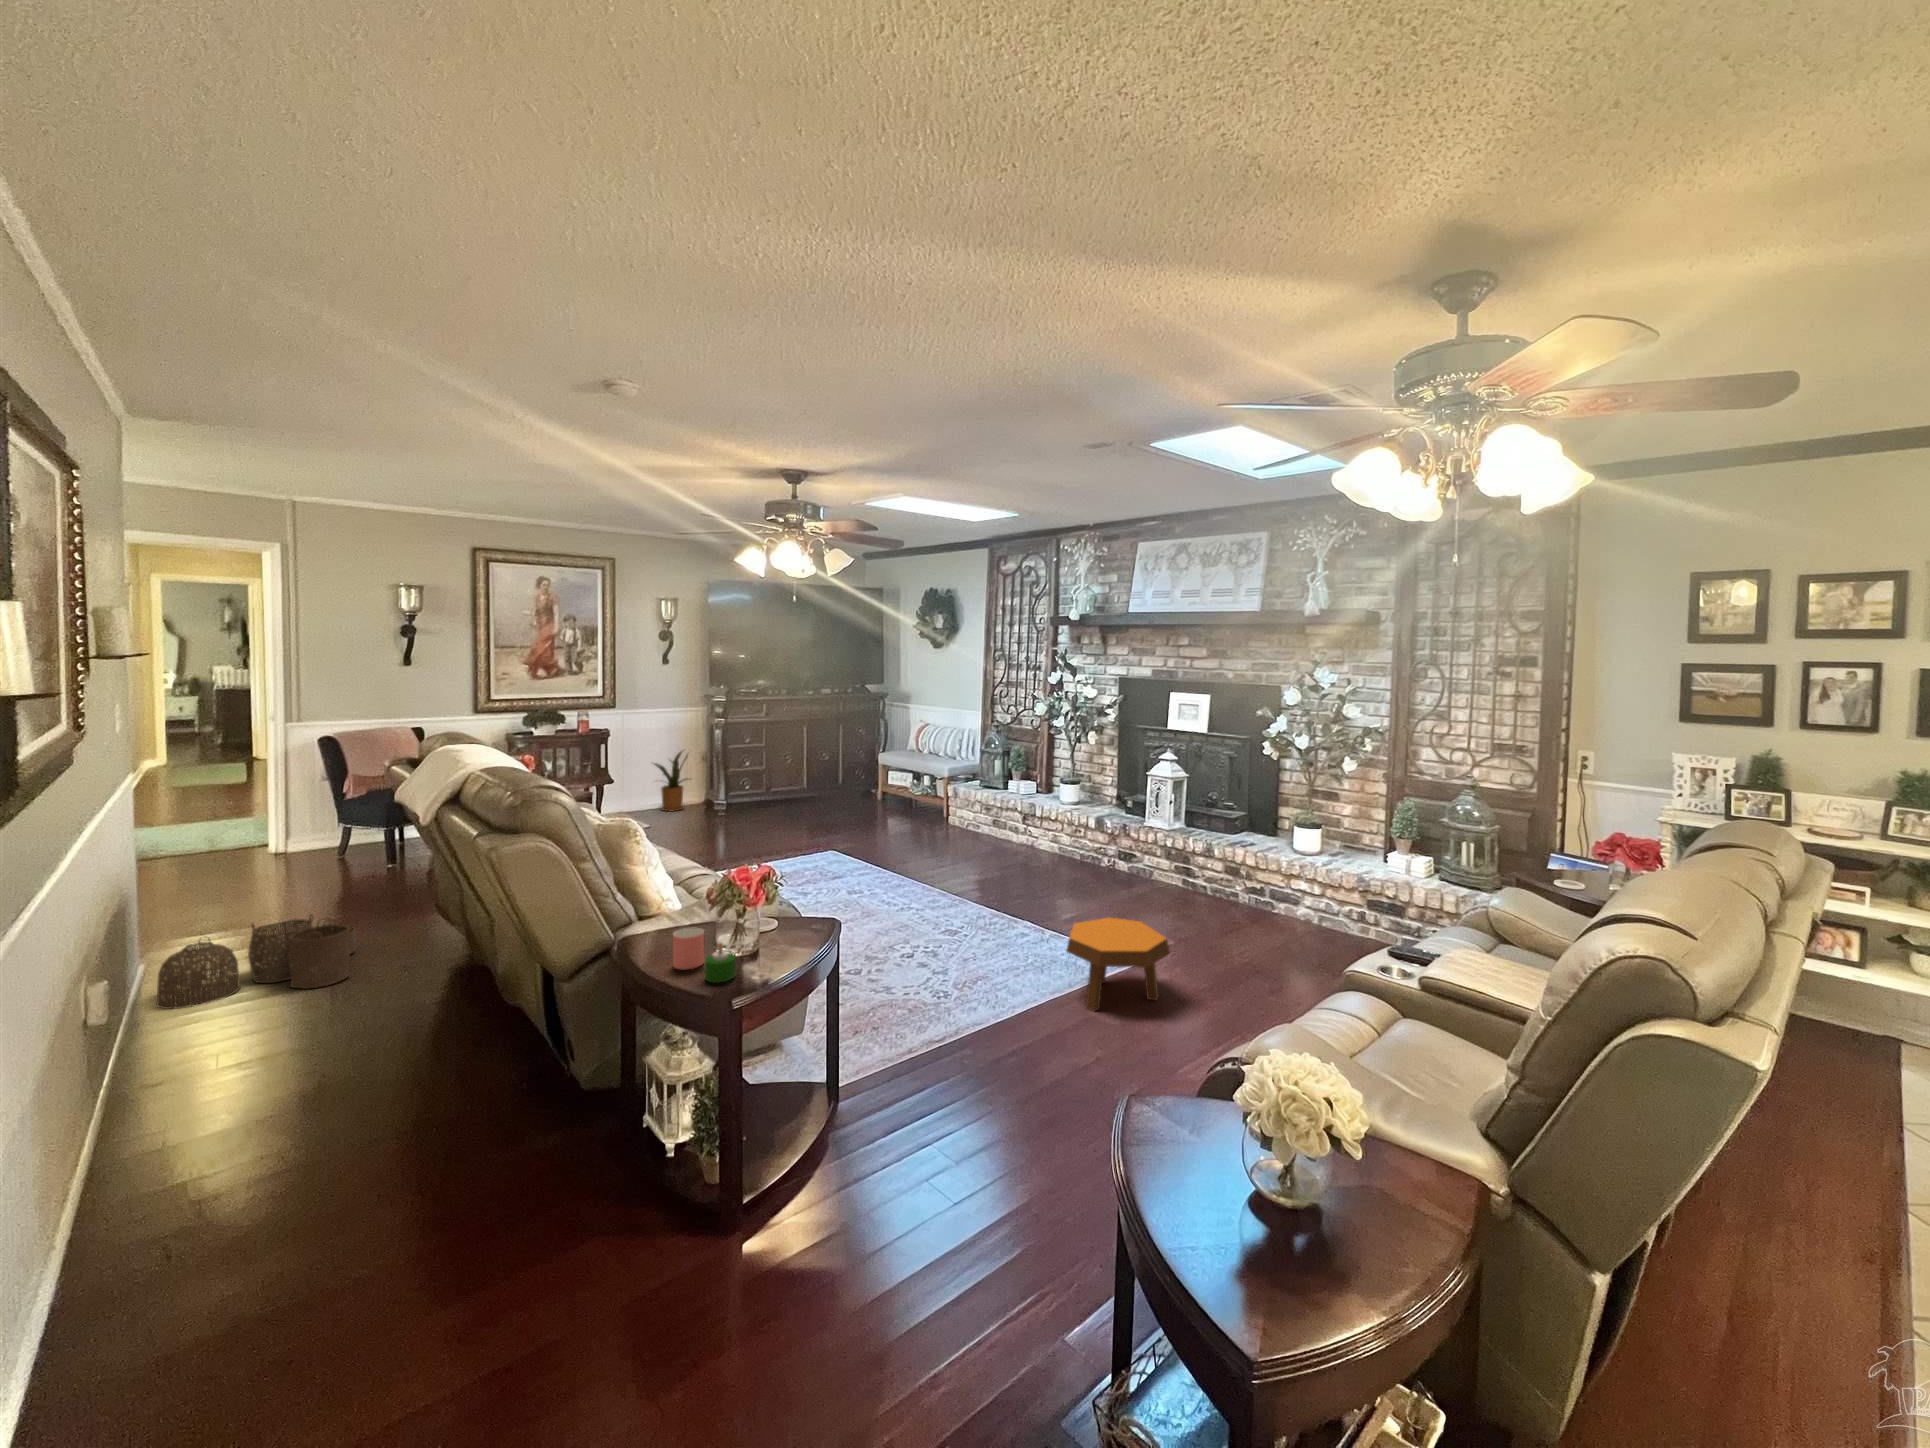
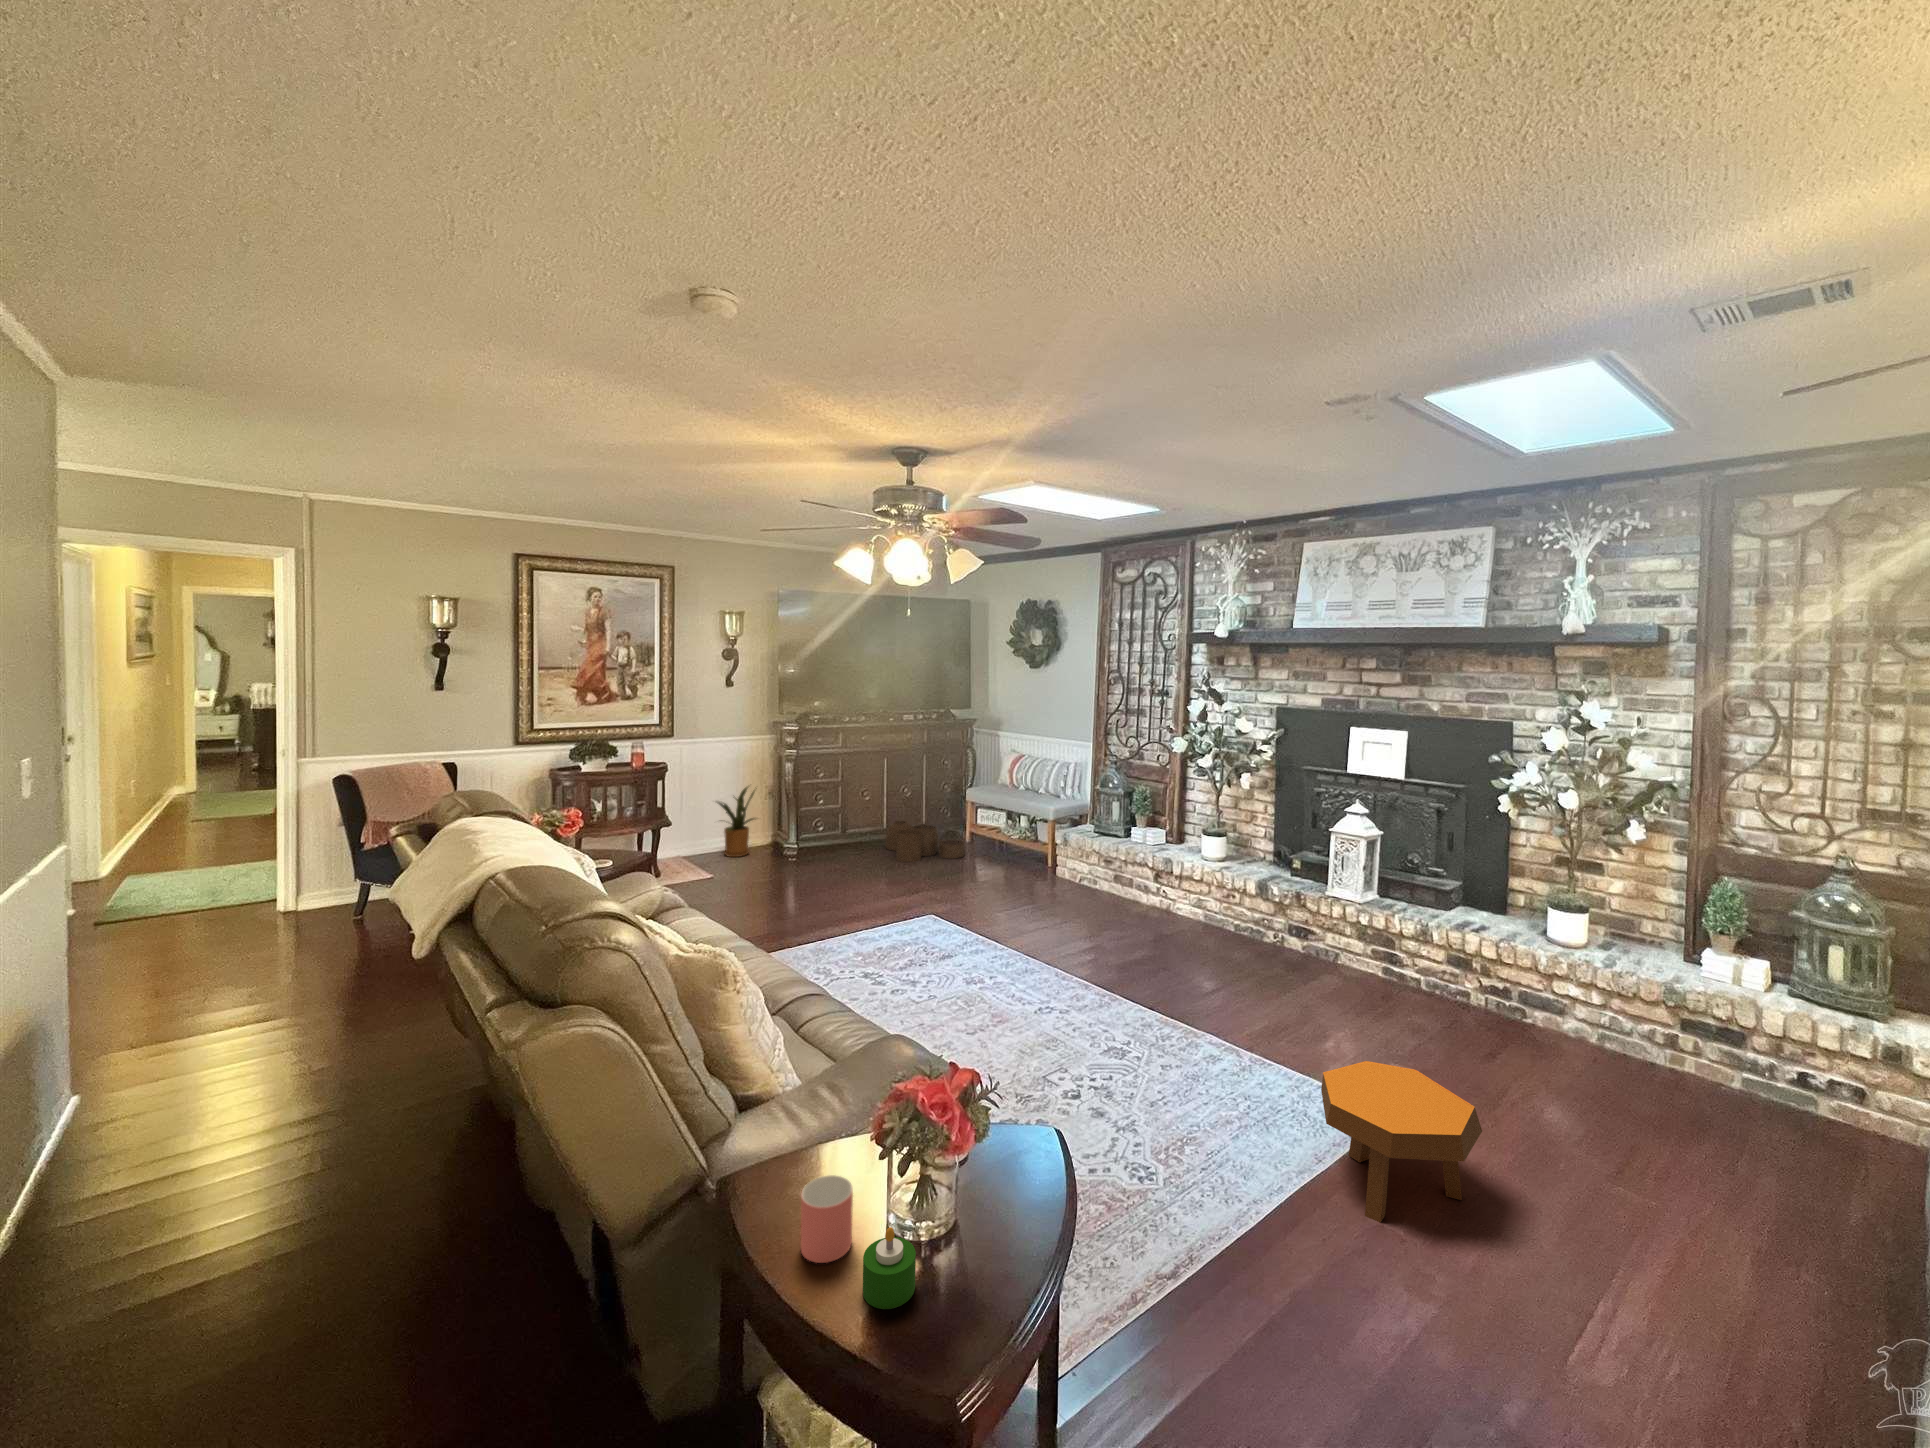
woven basket: present [157,915,356,1009] -> present [885,821,964,862]

